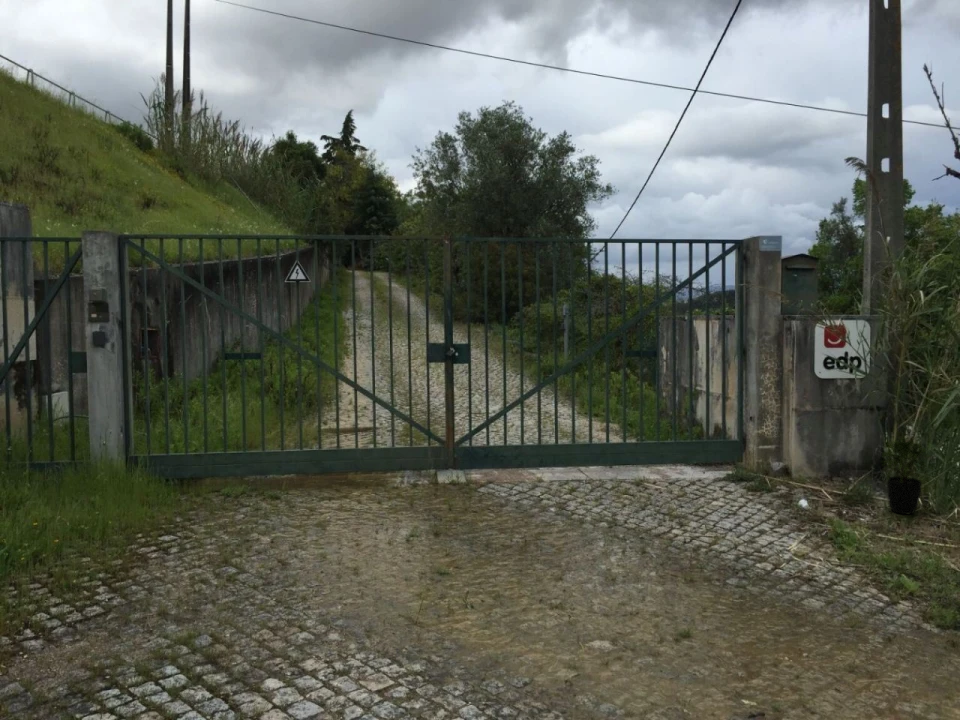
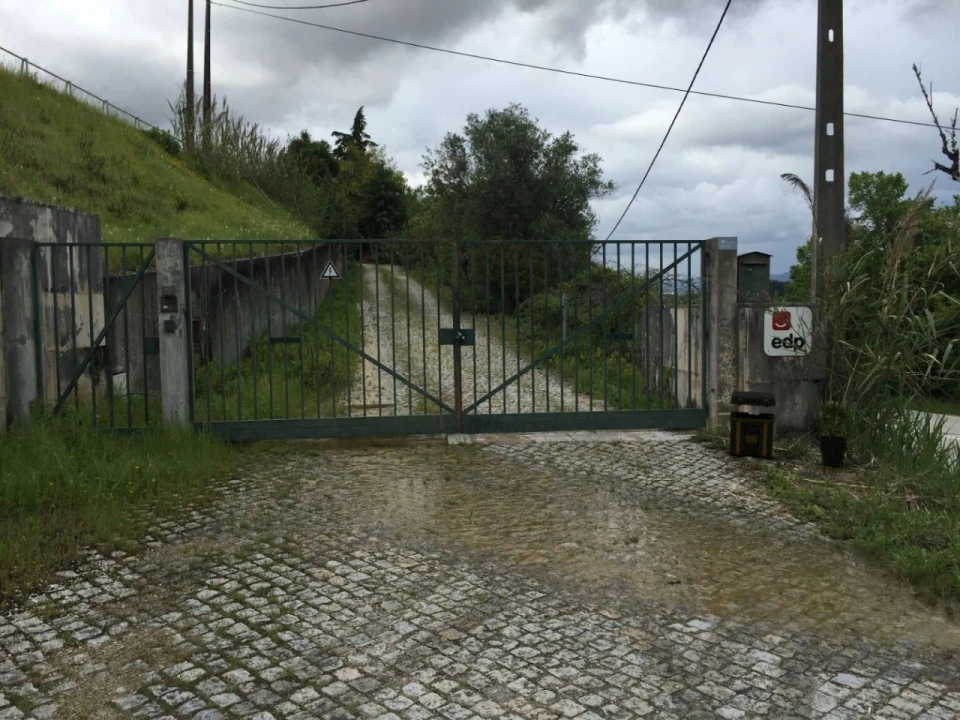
toolbox: none [773,420,832,501] -> present [729,391,776,457]

